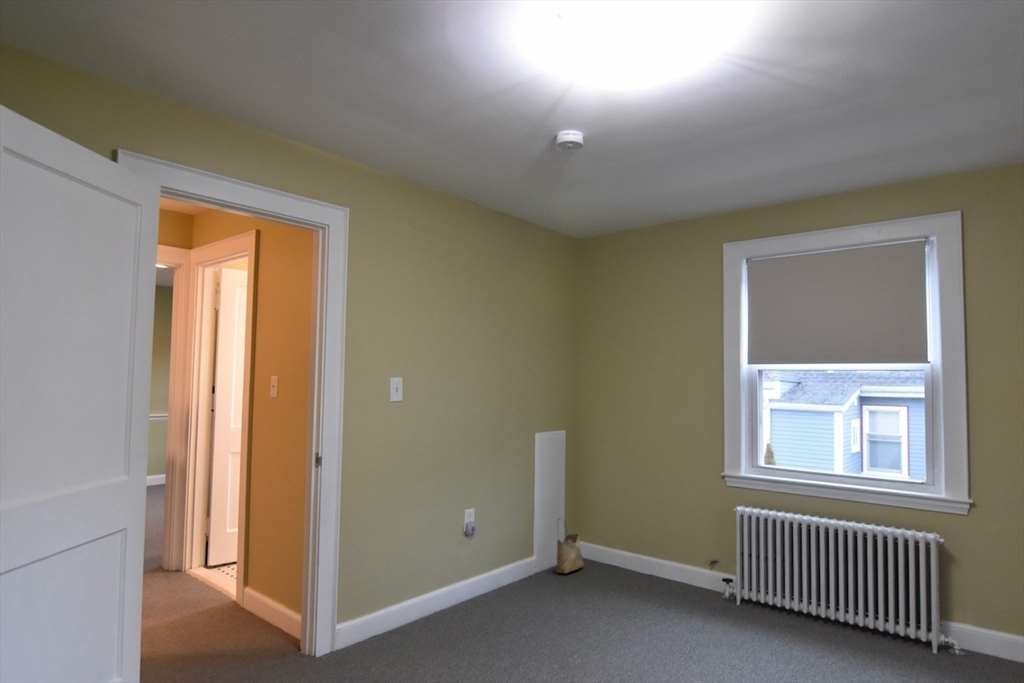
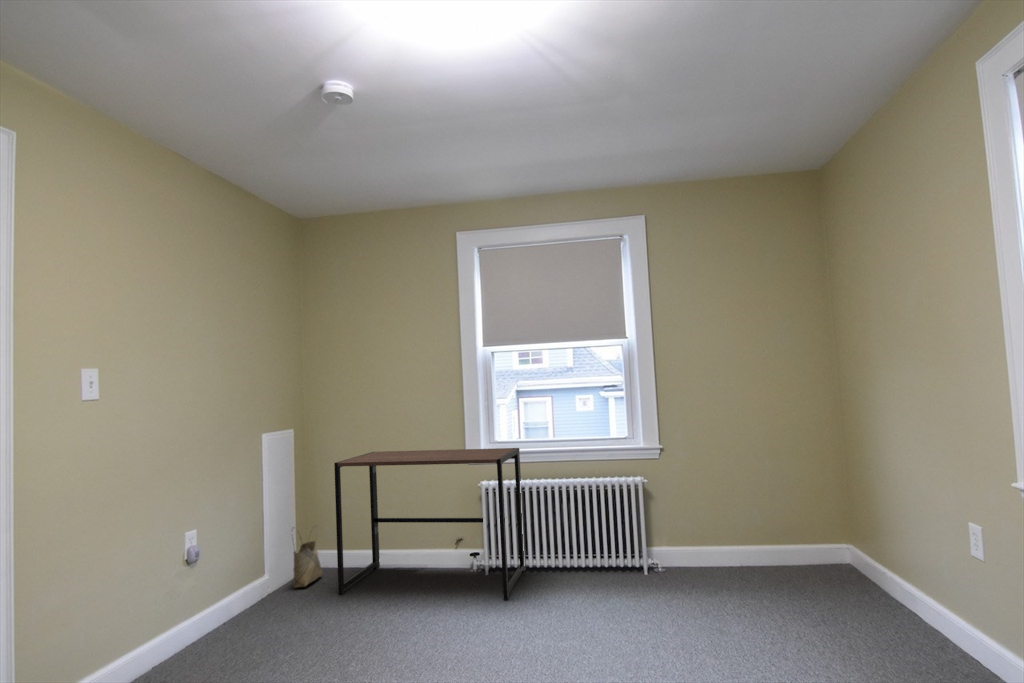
desk: none [590,459,783,636] -> present [334,448,526,600]

